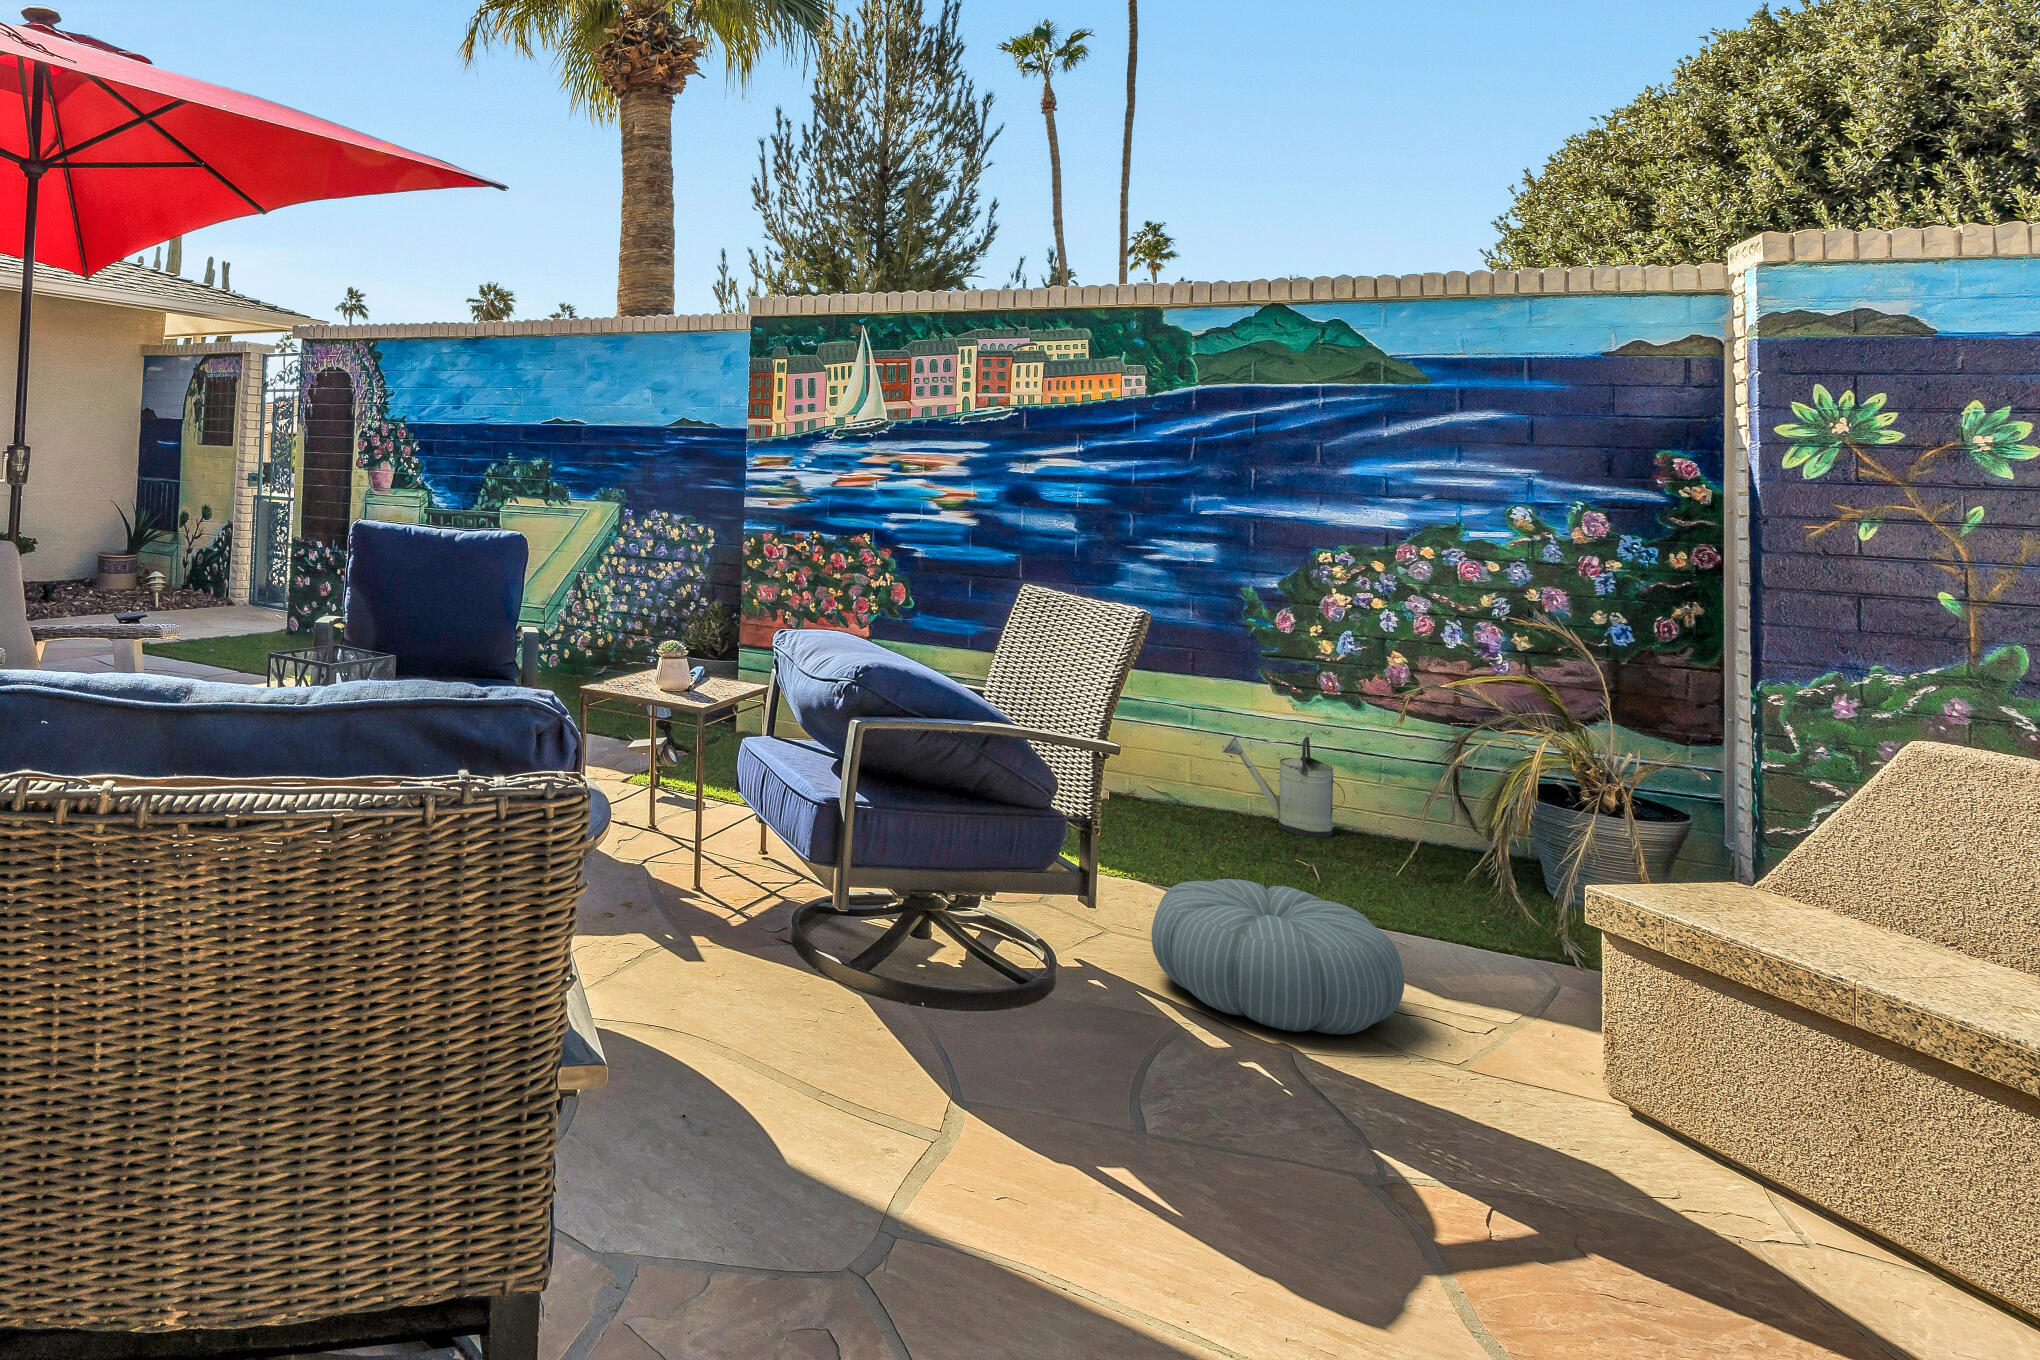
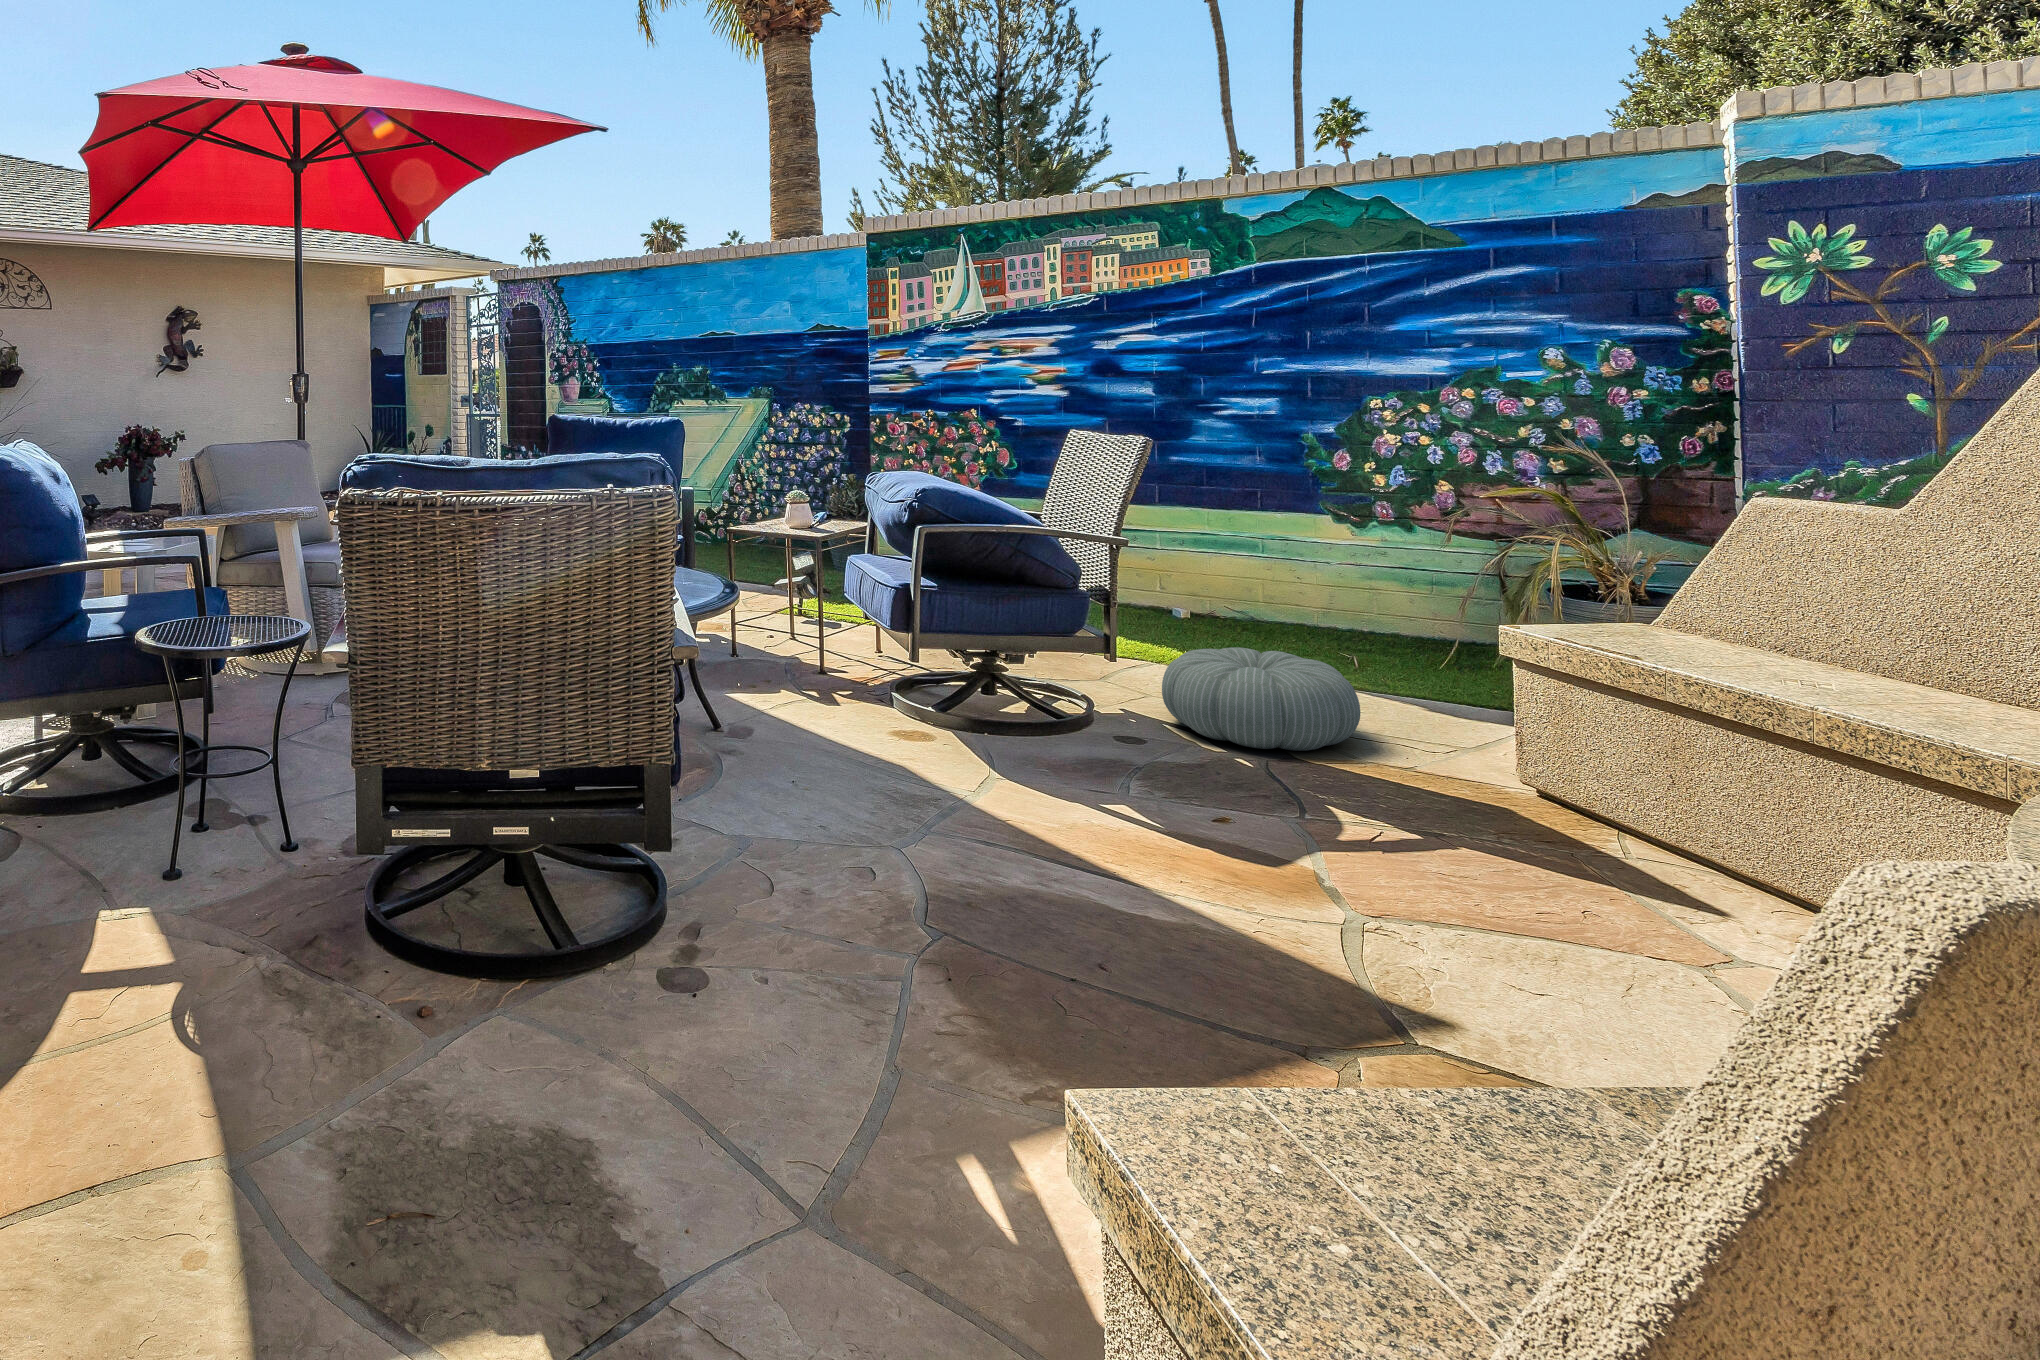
watering can: present [1222,736,1345,838] -> none [1283,555,1391,638]

